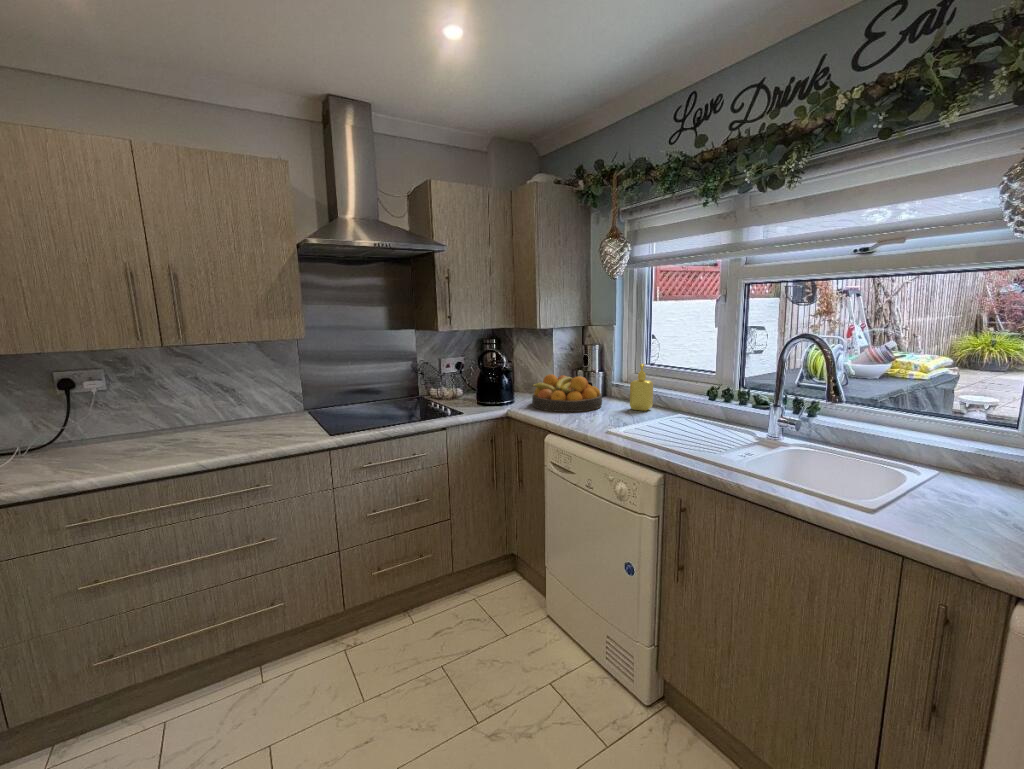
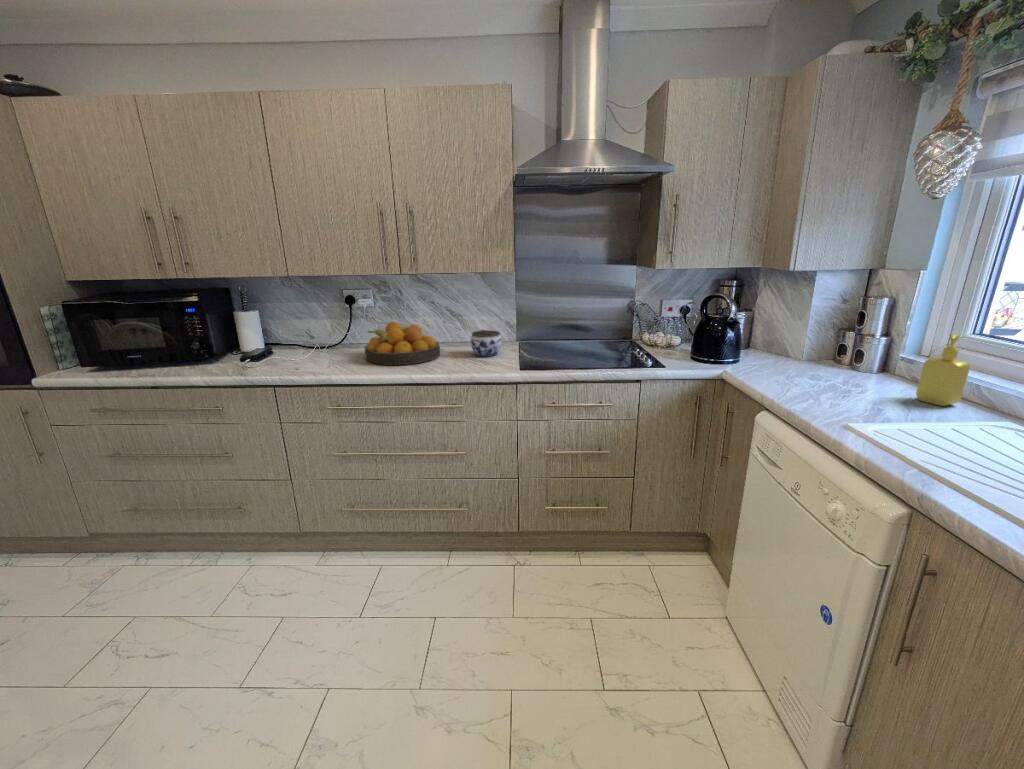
fruit bowl: present [532,374,602,412] -> present [365,322,440,365]
jar: none [257,402,295,431] -> present [470,330,502,357]

